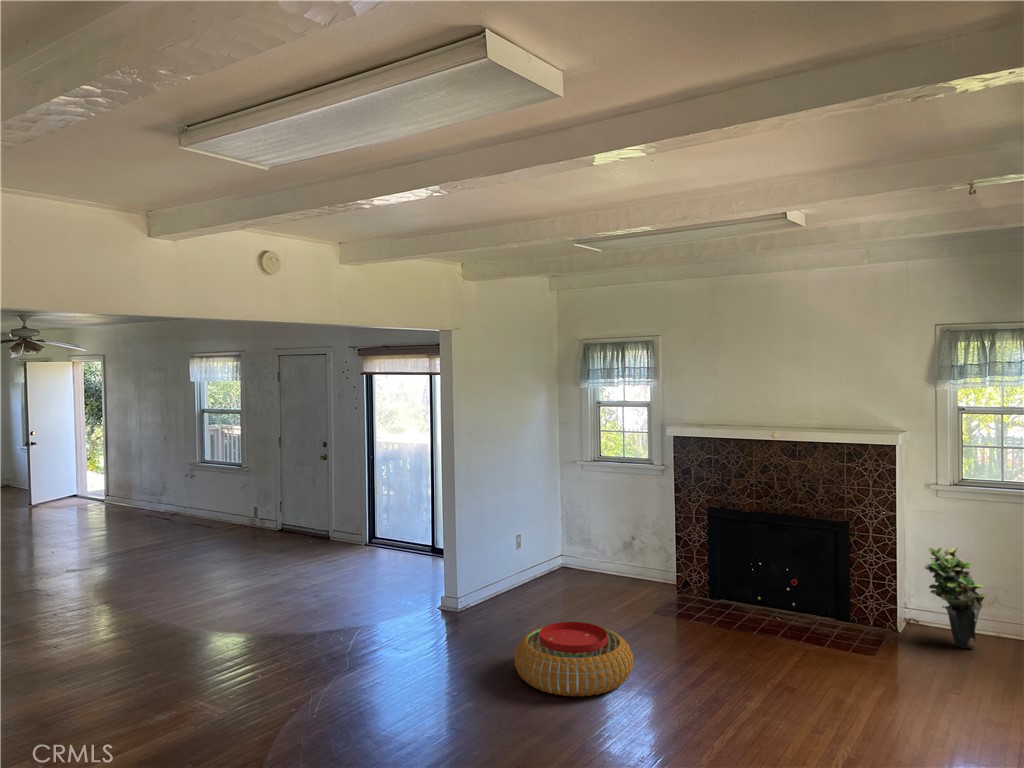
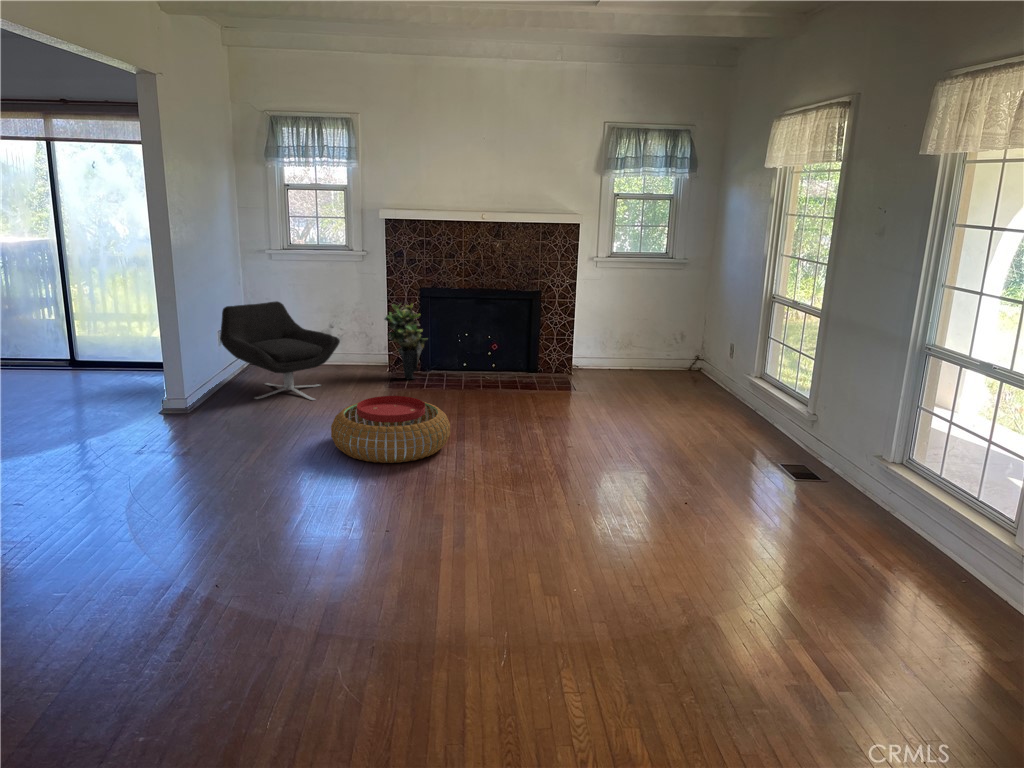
lounge chair: none [508,511,607,613] -> present [220,301,340,400]
potted plant: present [925,547,986,649] -> present [385,304,428,380]

